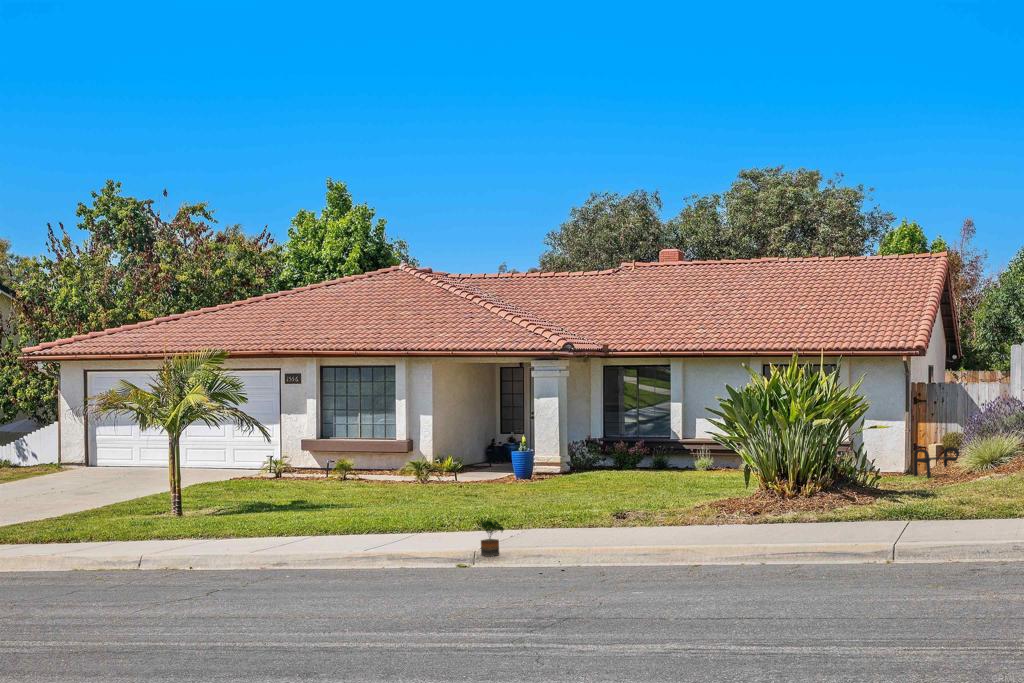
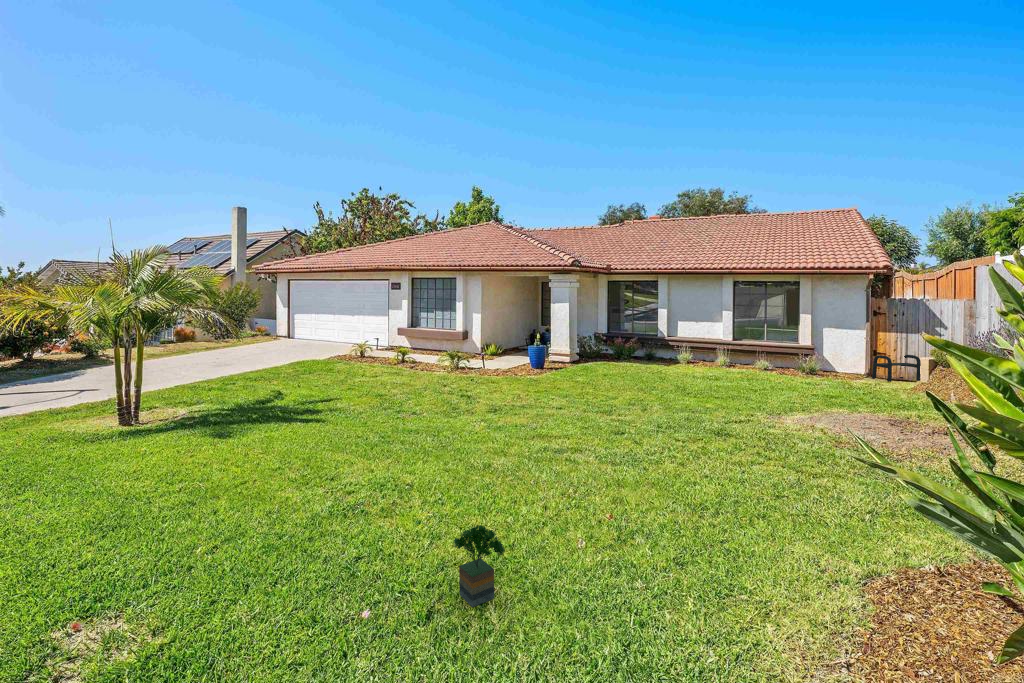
potted tree: present [478,521,503,557] -> present [453,525,505,607]

